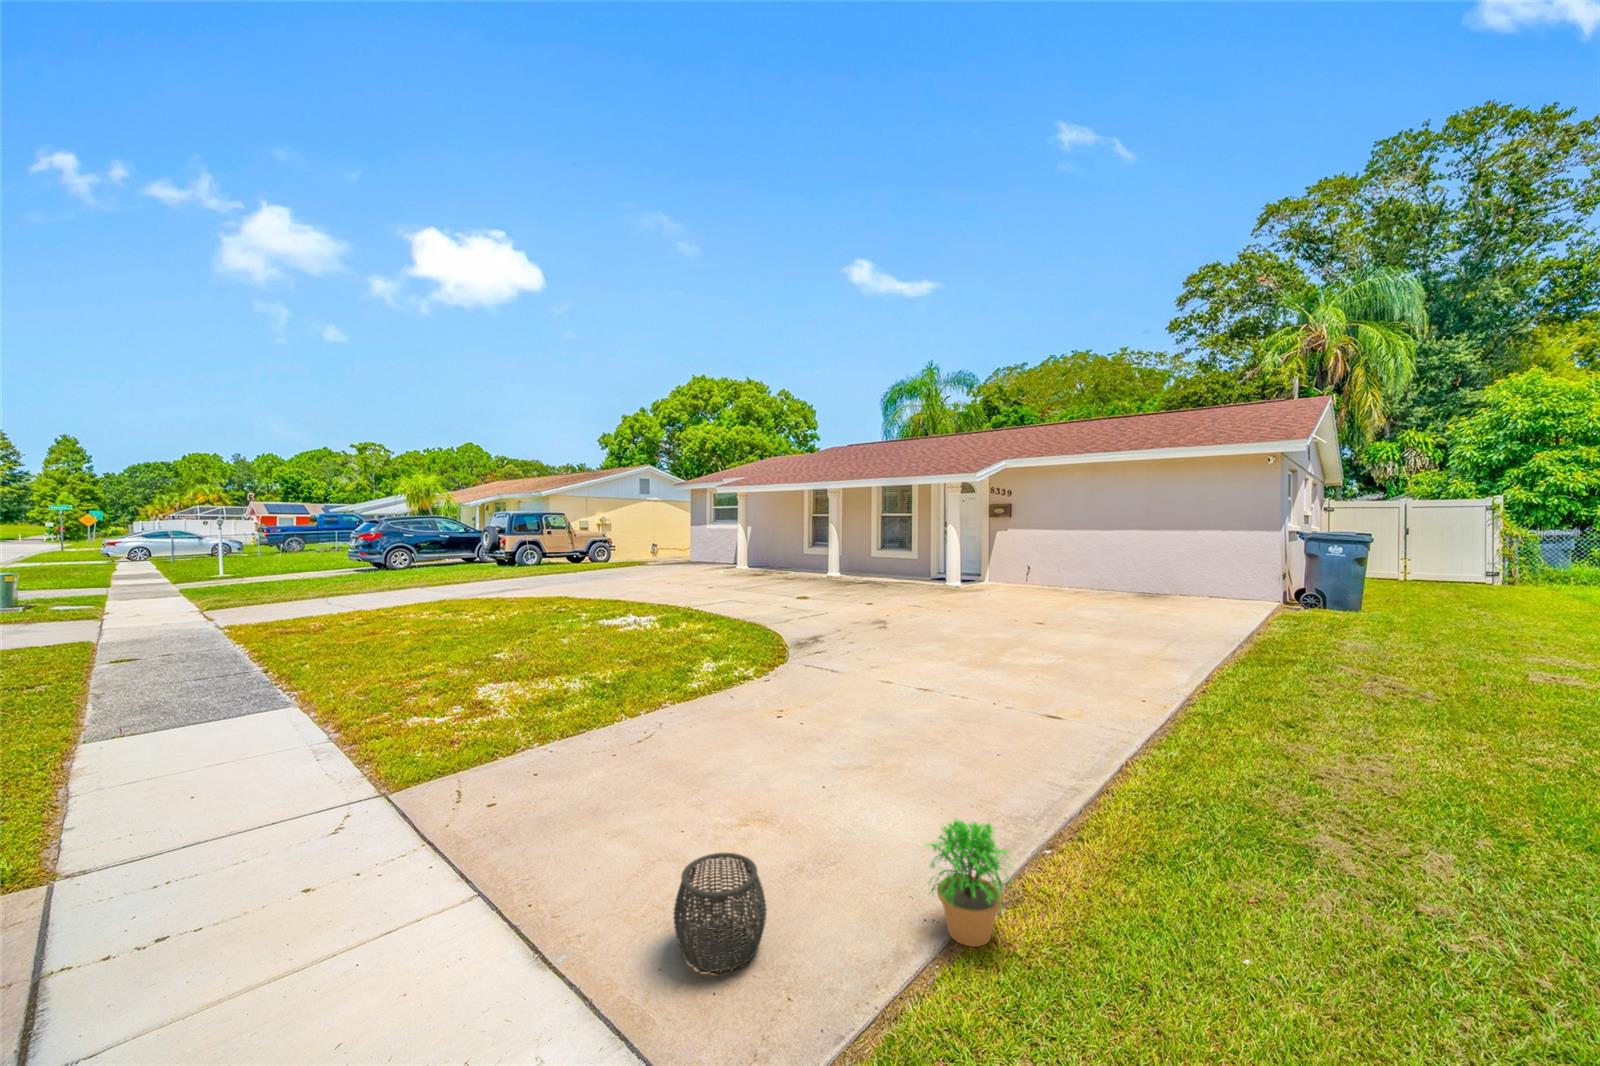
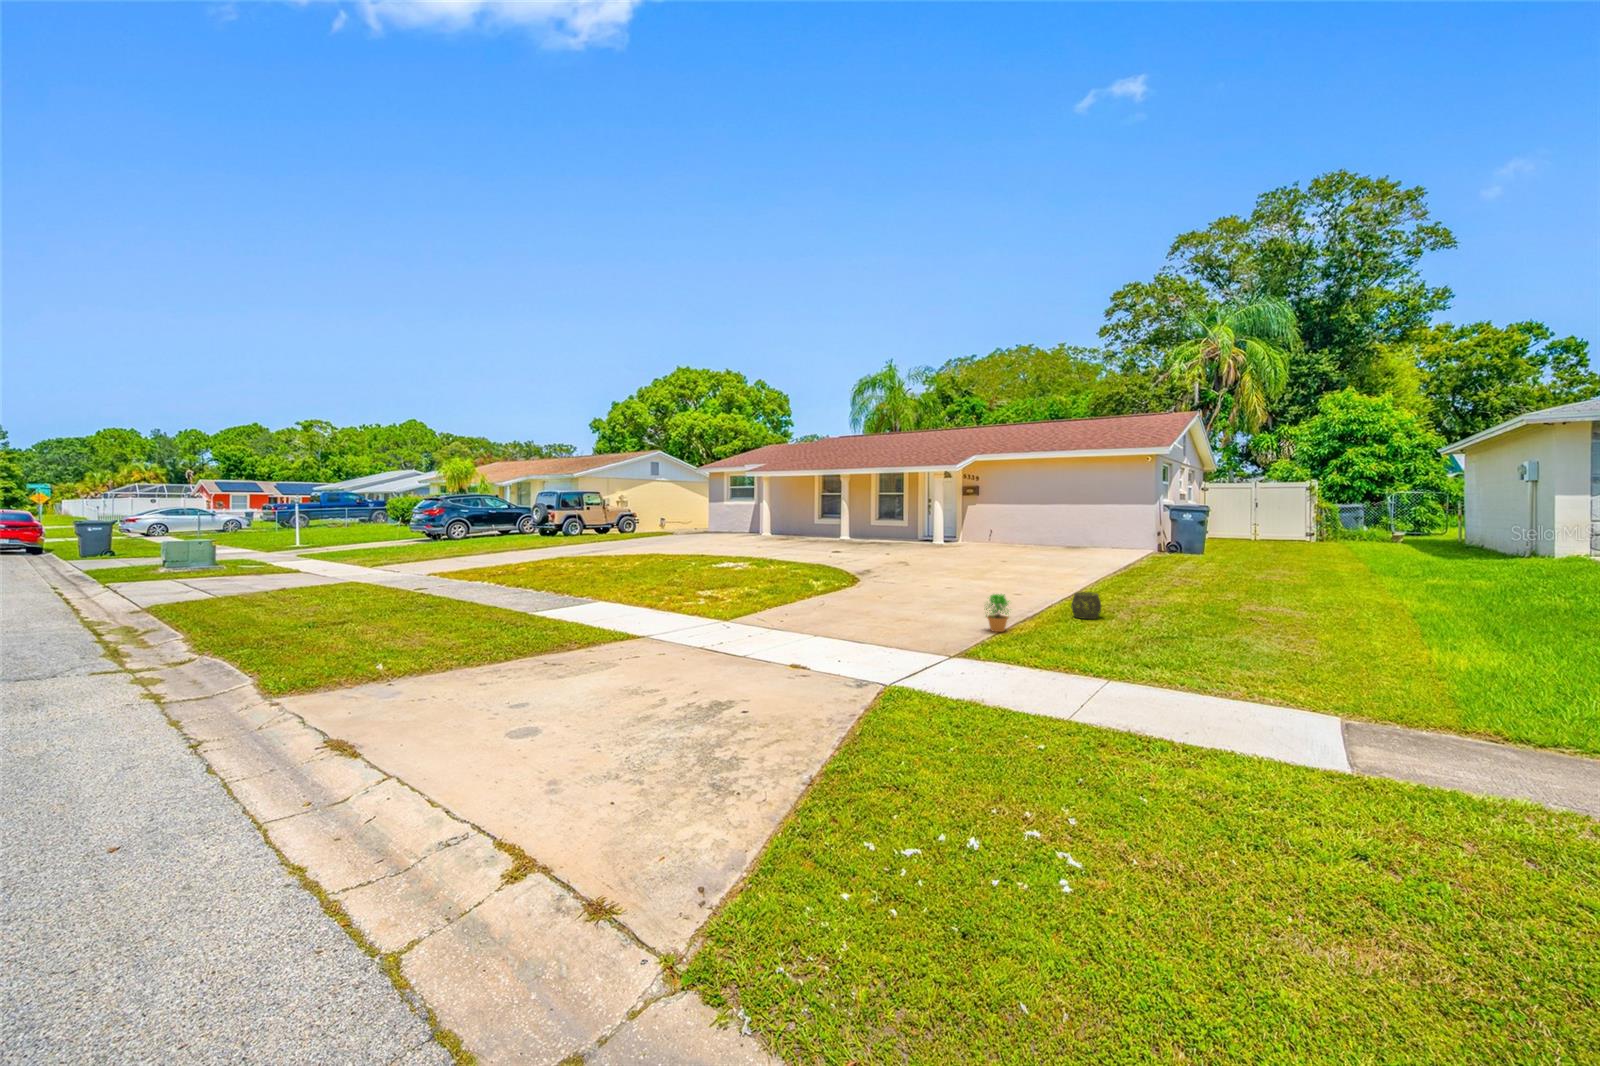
woven basket: present [673,853,767,973] -> present [1071,592,1101,619]

